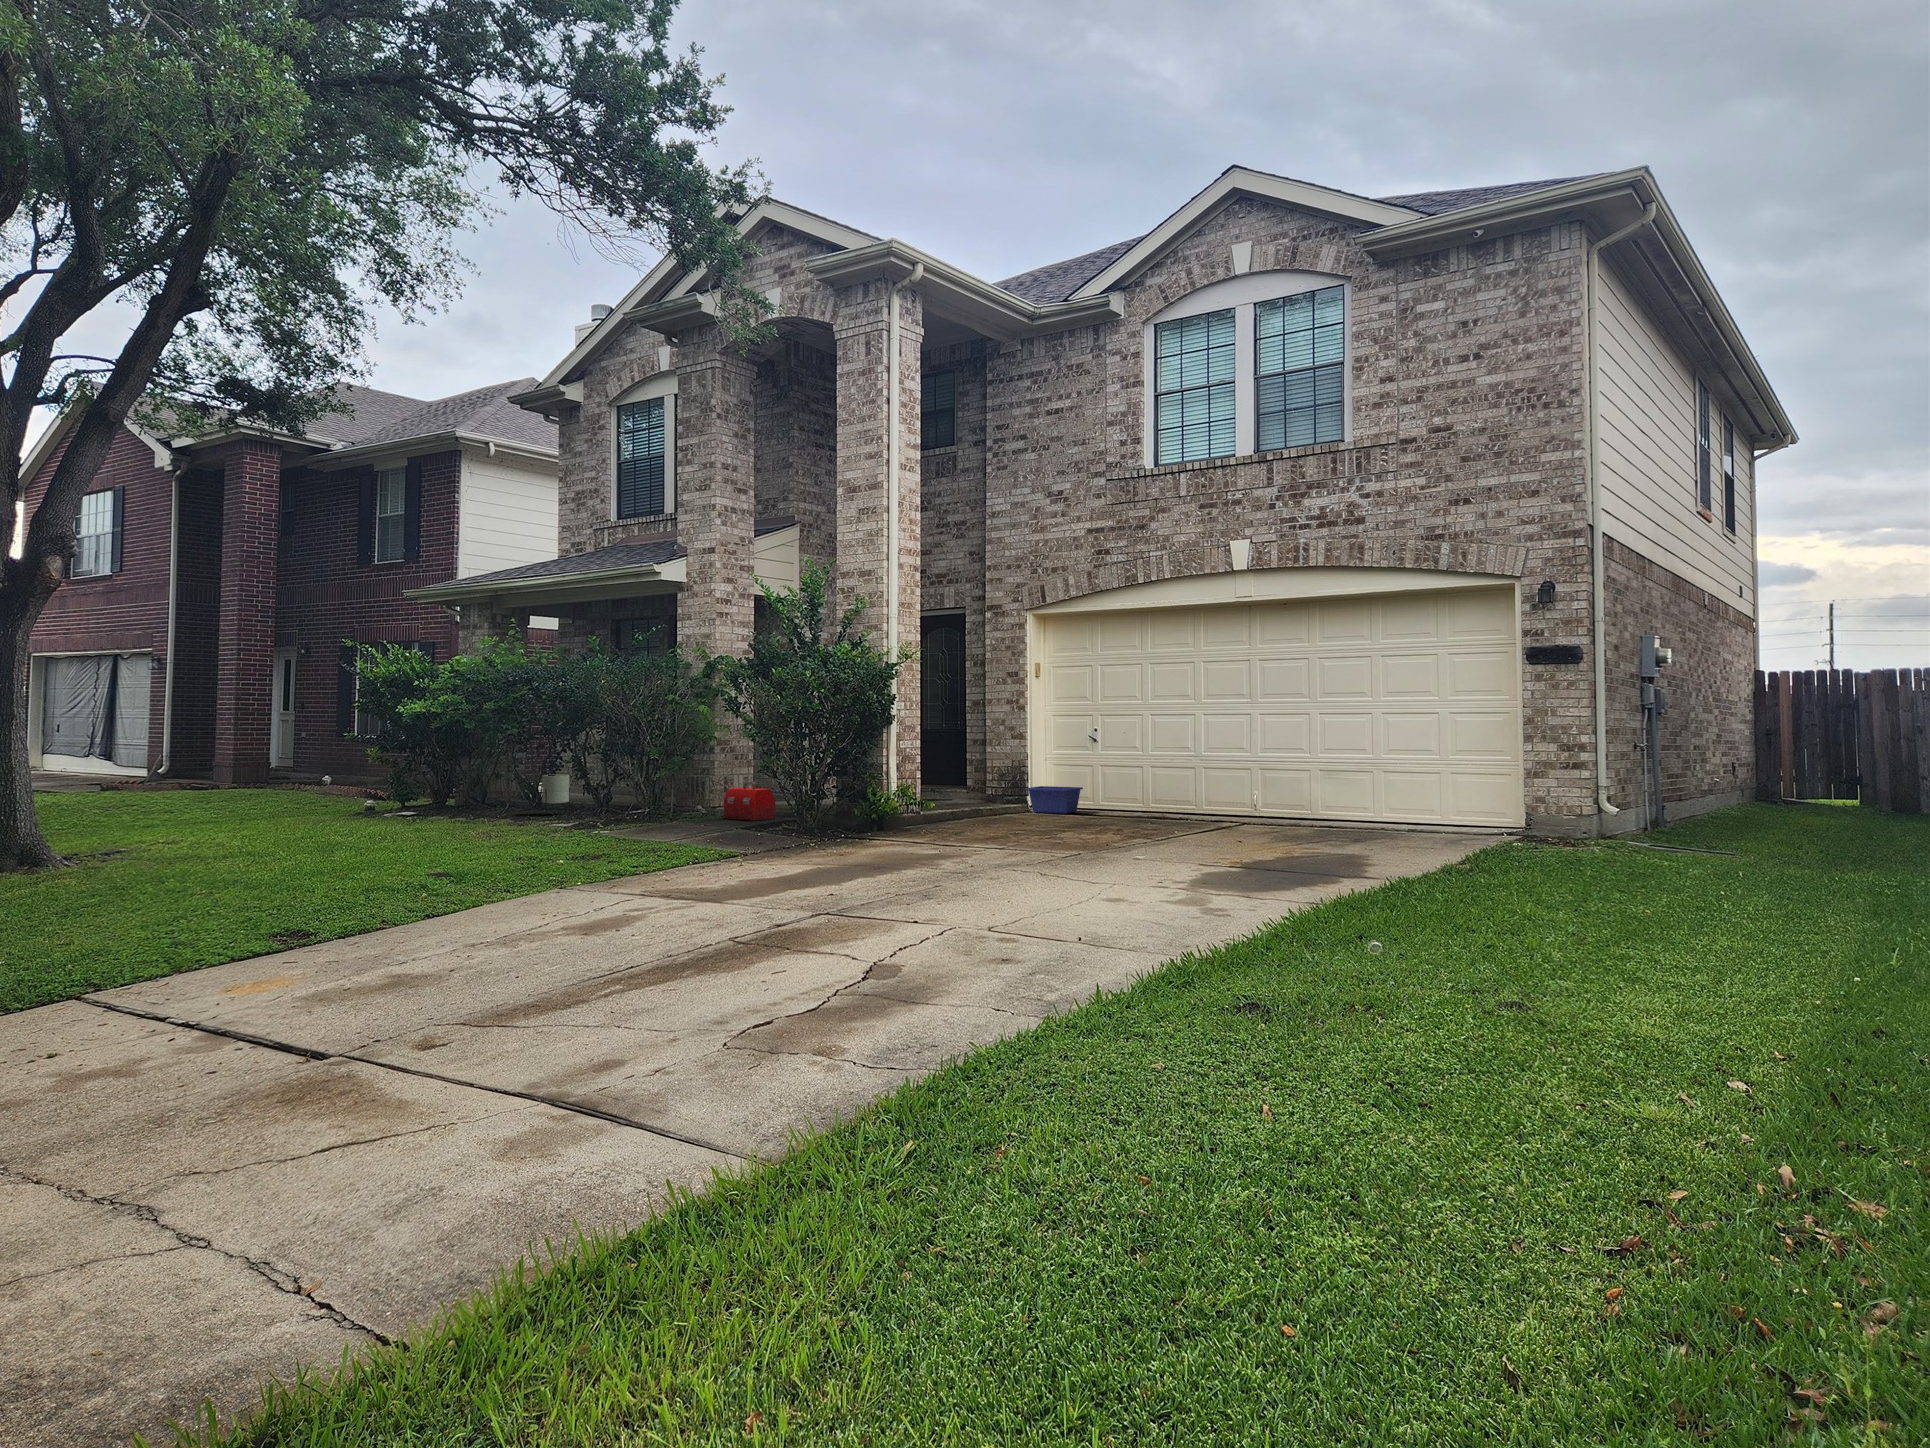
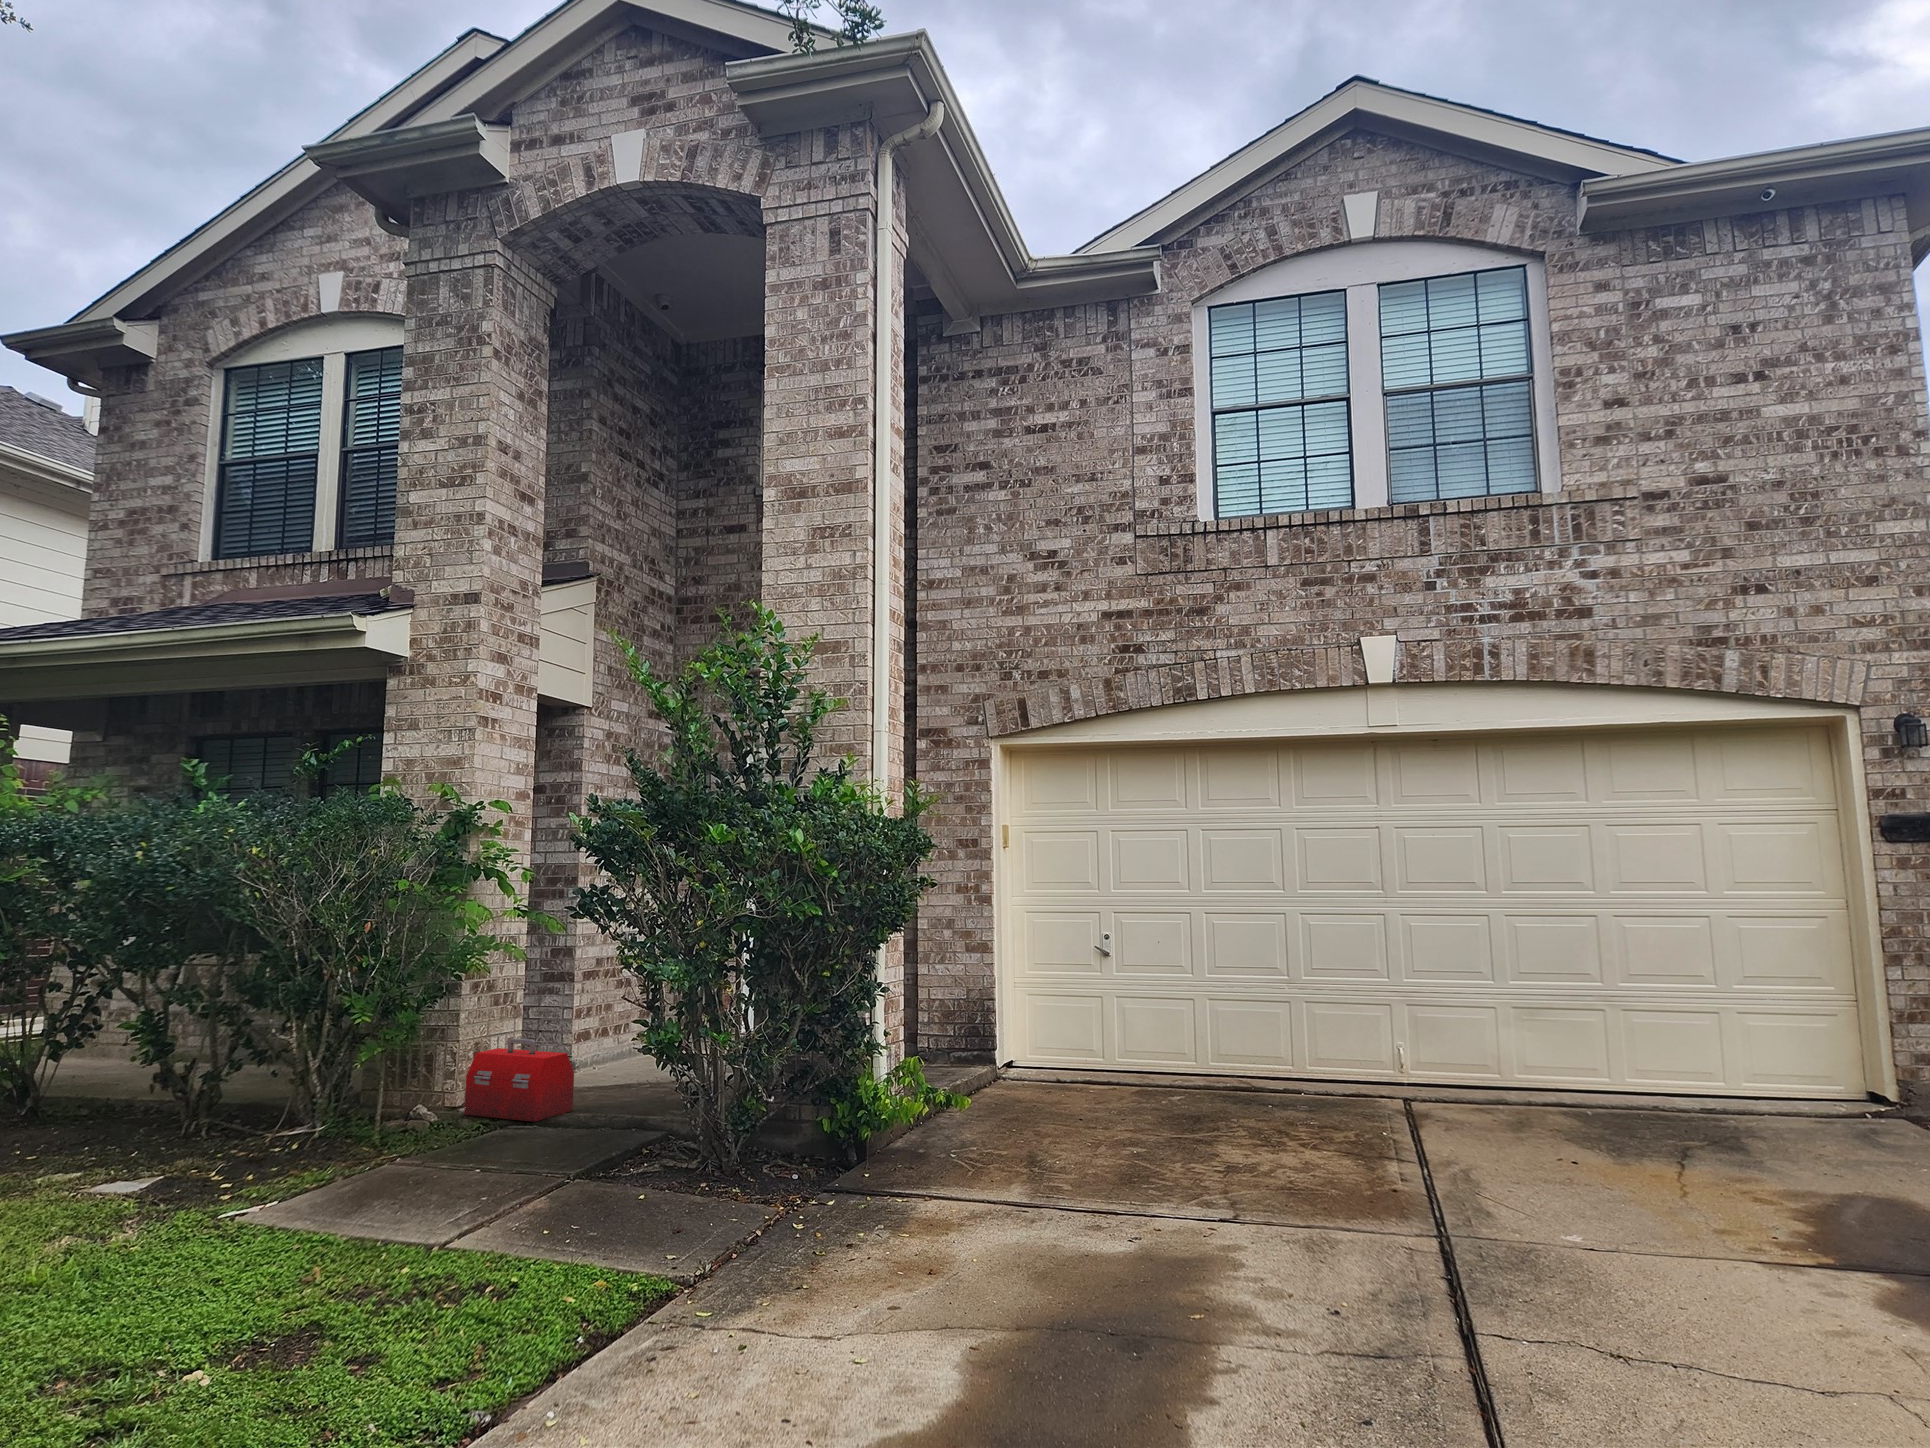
planter: present [542,774,570,816] -> none [42,1025,111,1118]
storage bin: present [1026,786,1083,814] -> none [1010,1026,1098,1076]

